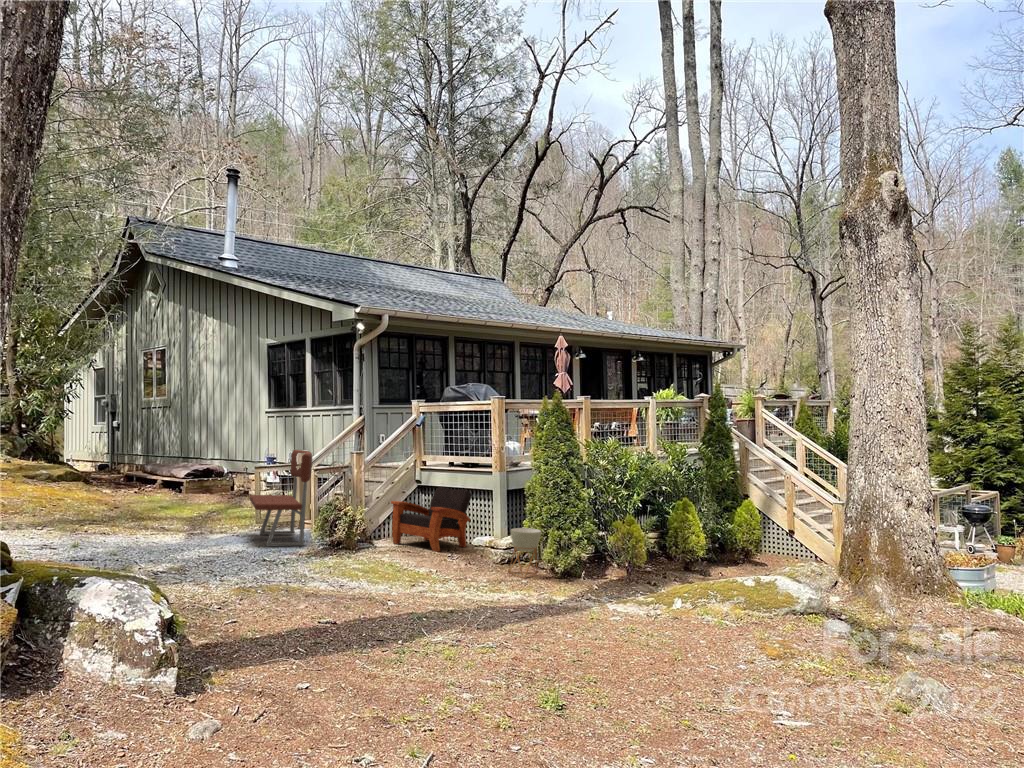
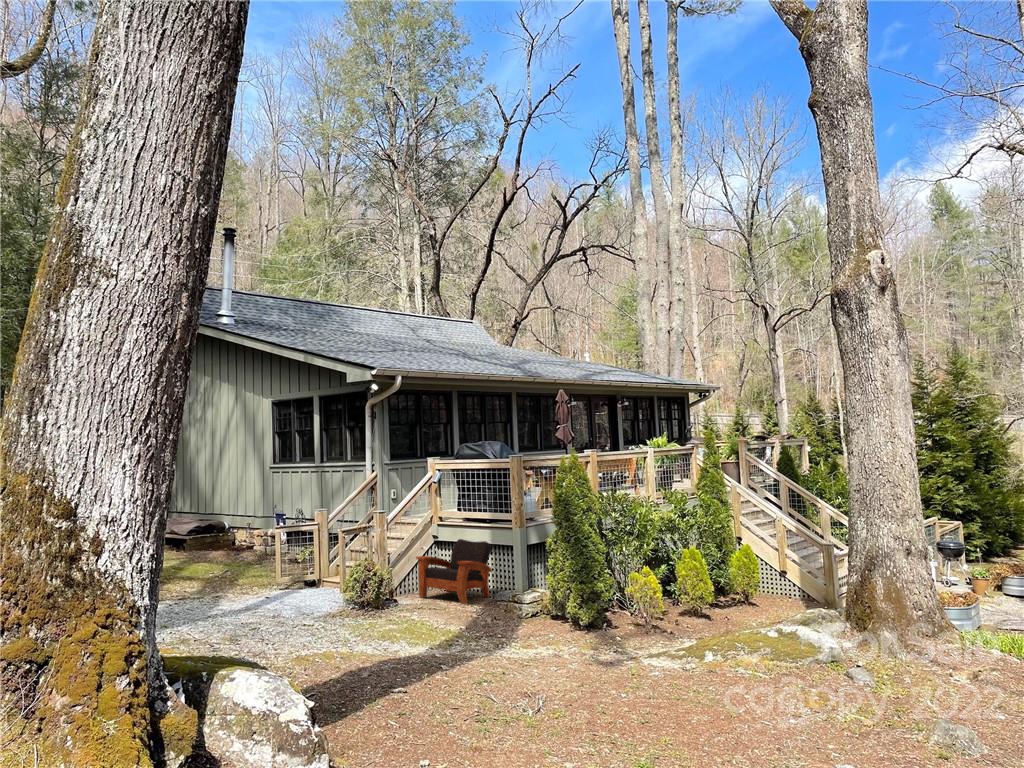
bench: present [249,450,312,547] -> none [277,511,340,609]
planter: present [508,528,541,579] -> none [536,577,566,627]

